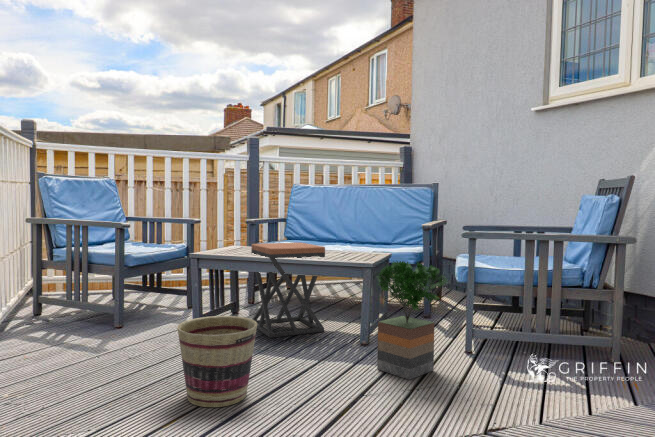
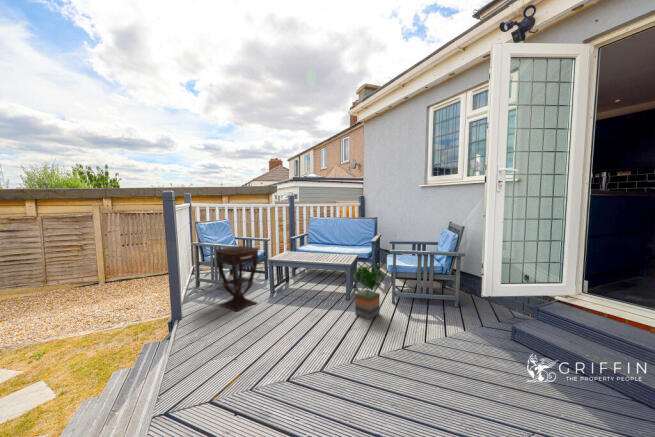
side table: none [67,219,164,358] -> present [216,246,258,311]
stool: present [251,243,325,338] -> none [296,251,330,297]
basket: present [177,316,257,407] -> none [272,295,306,337]

